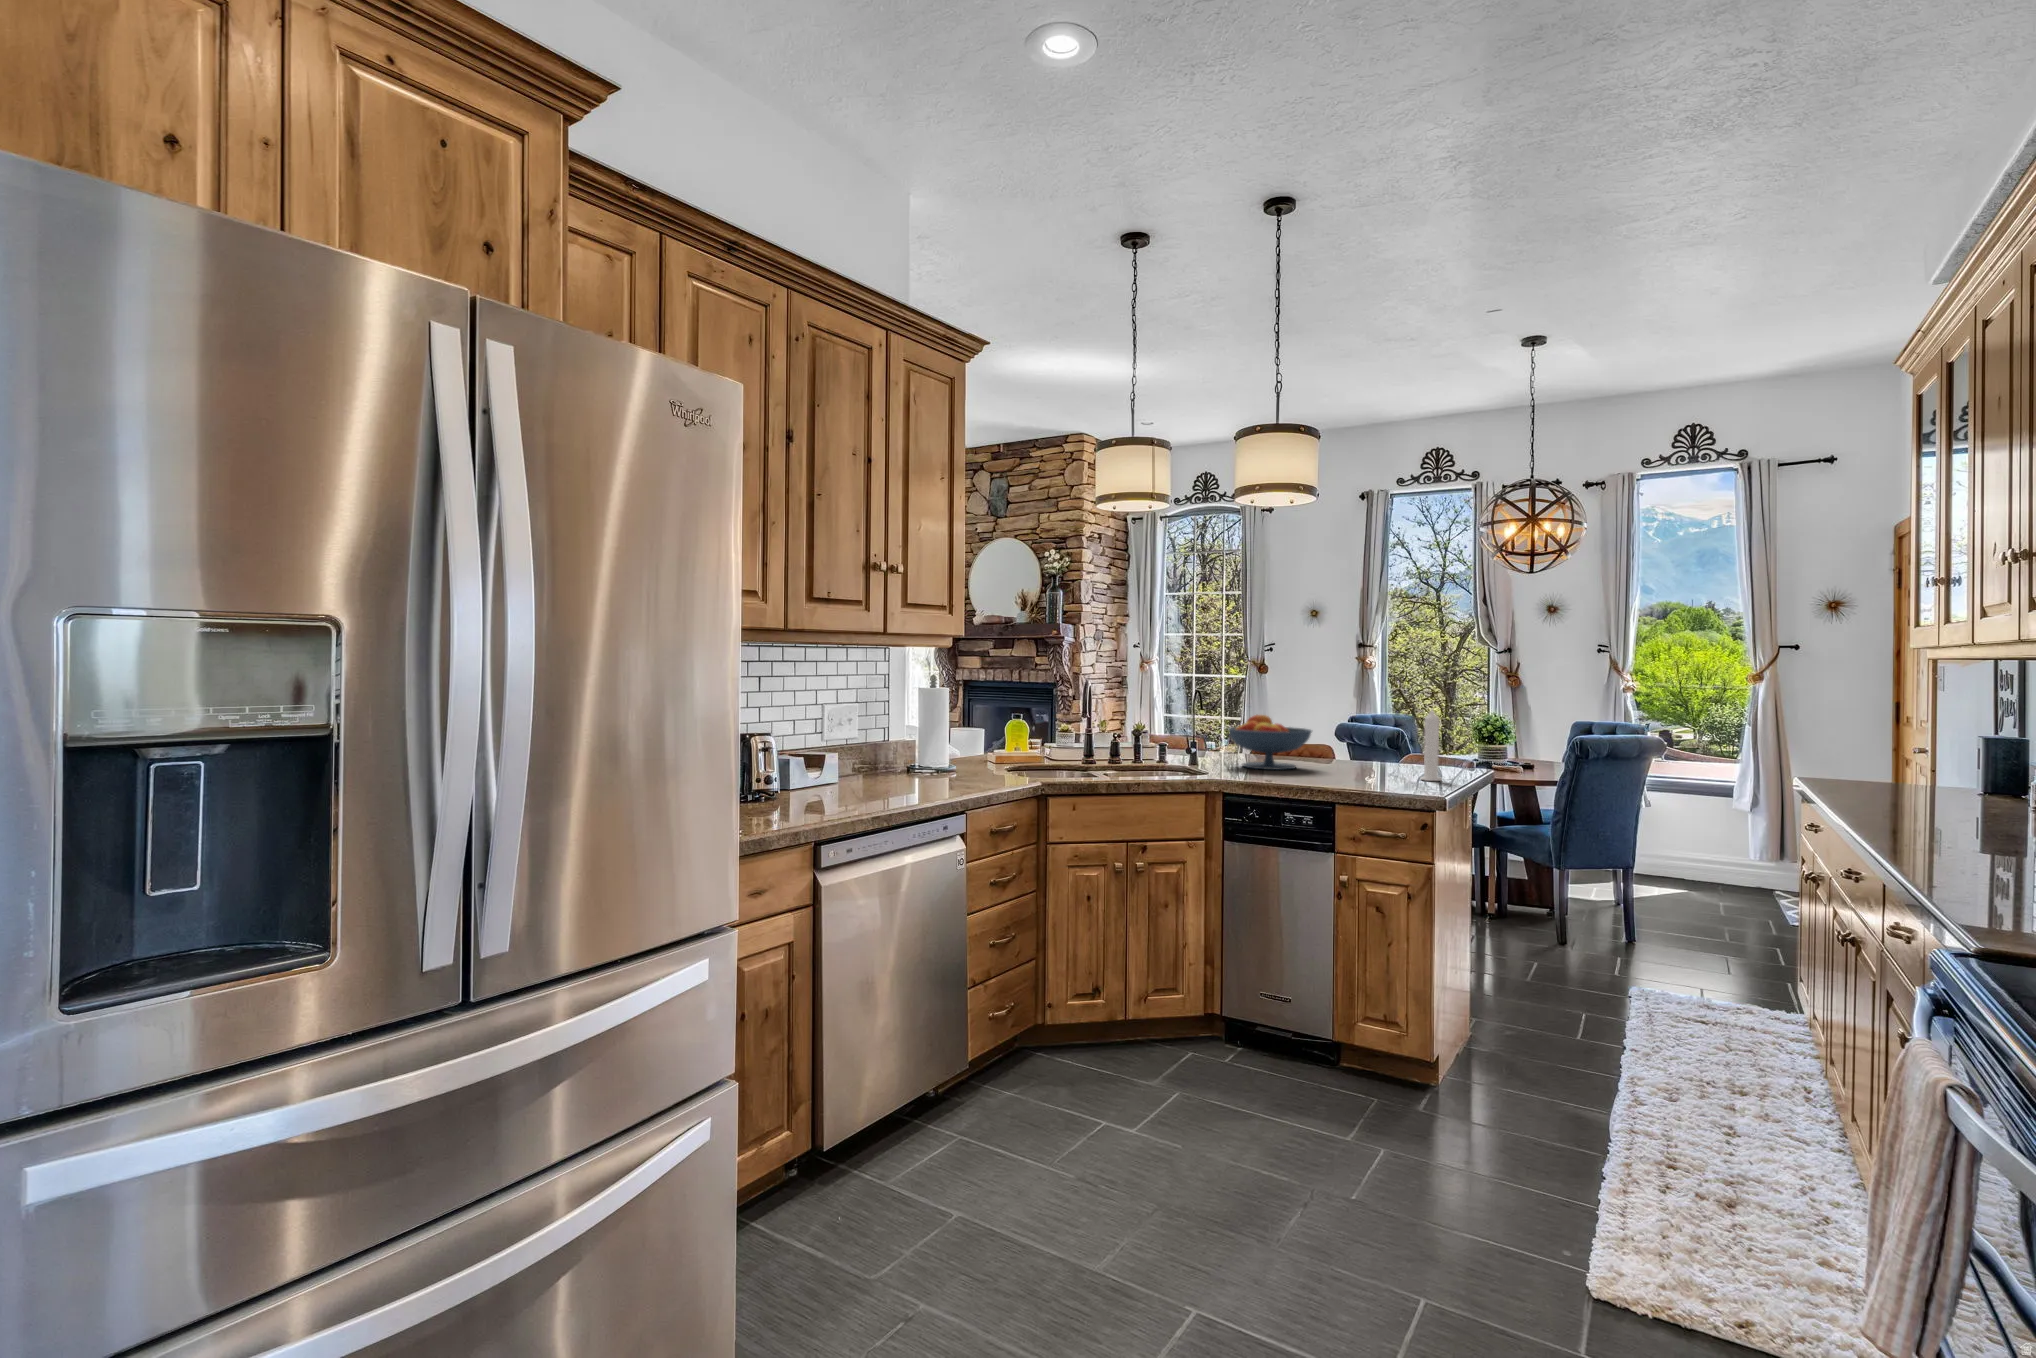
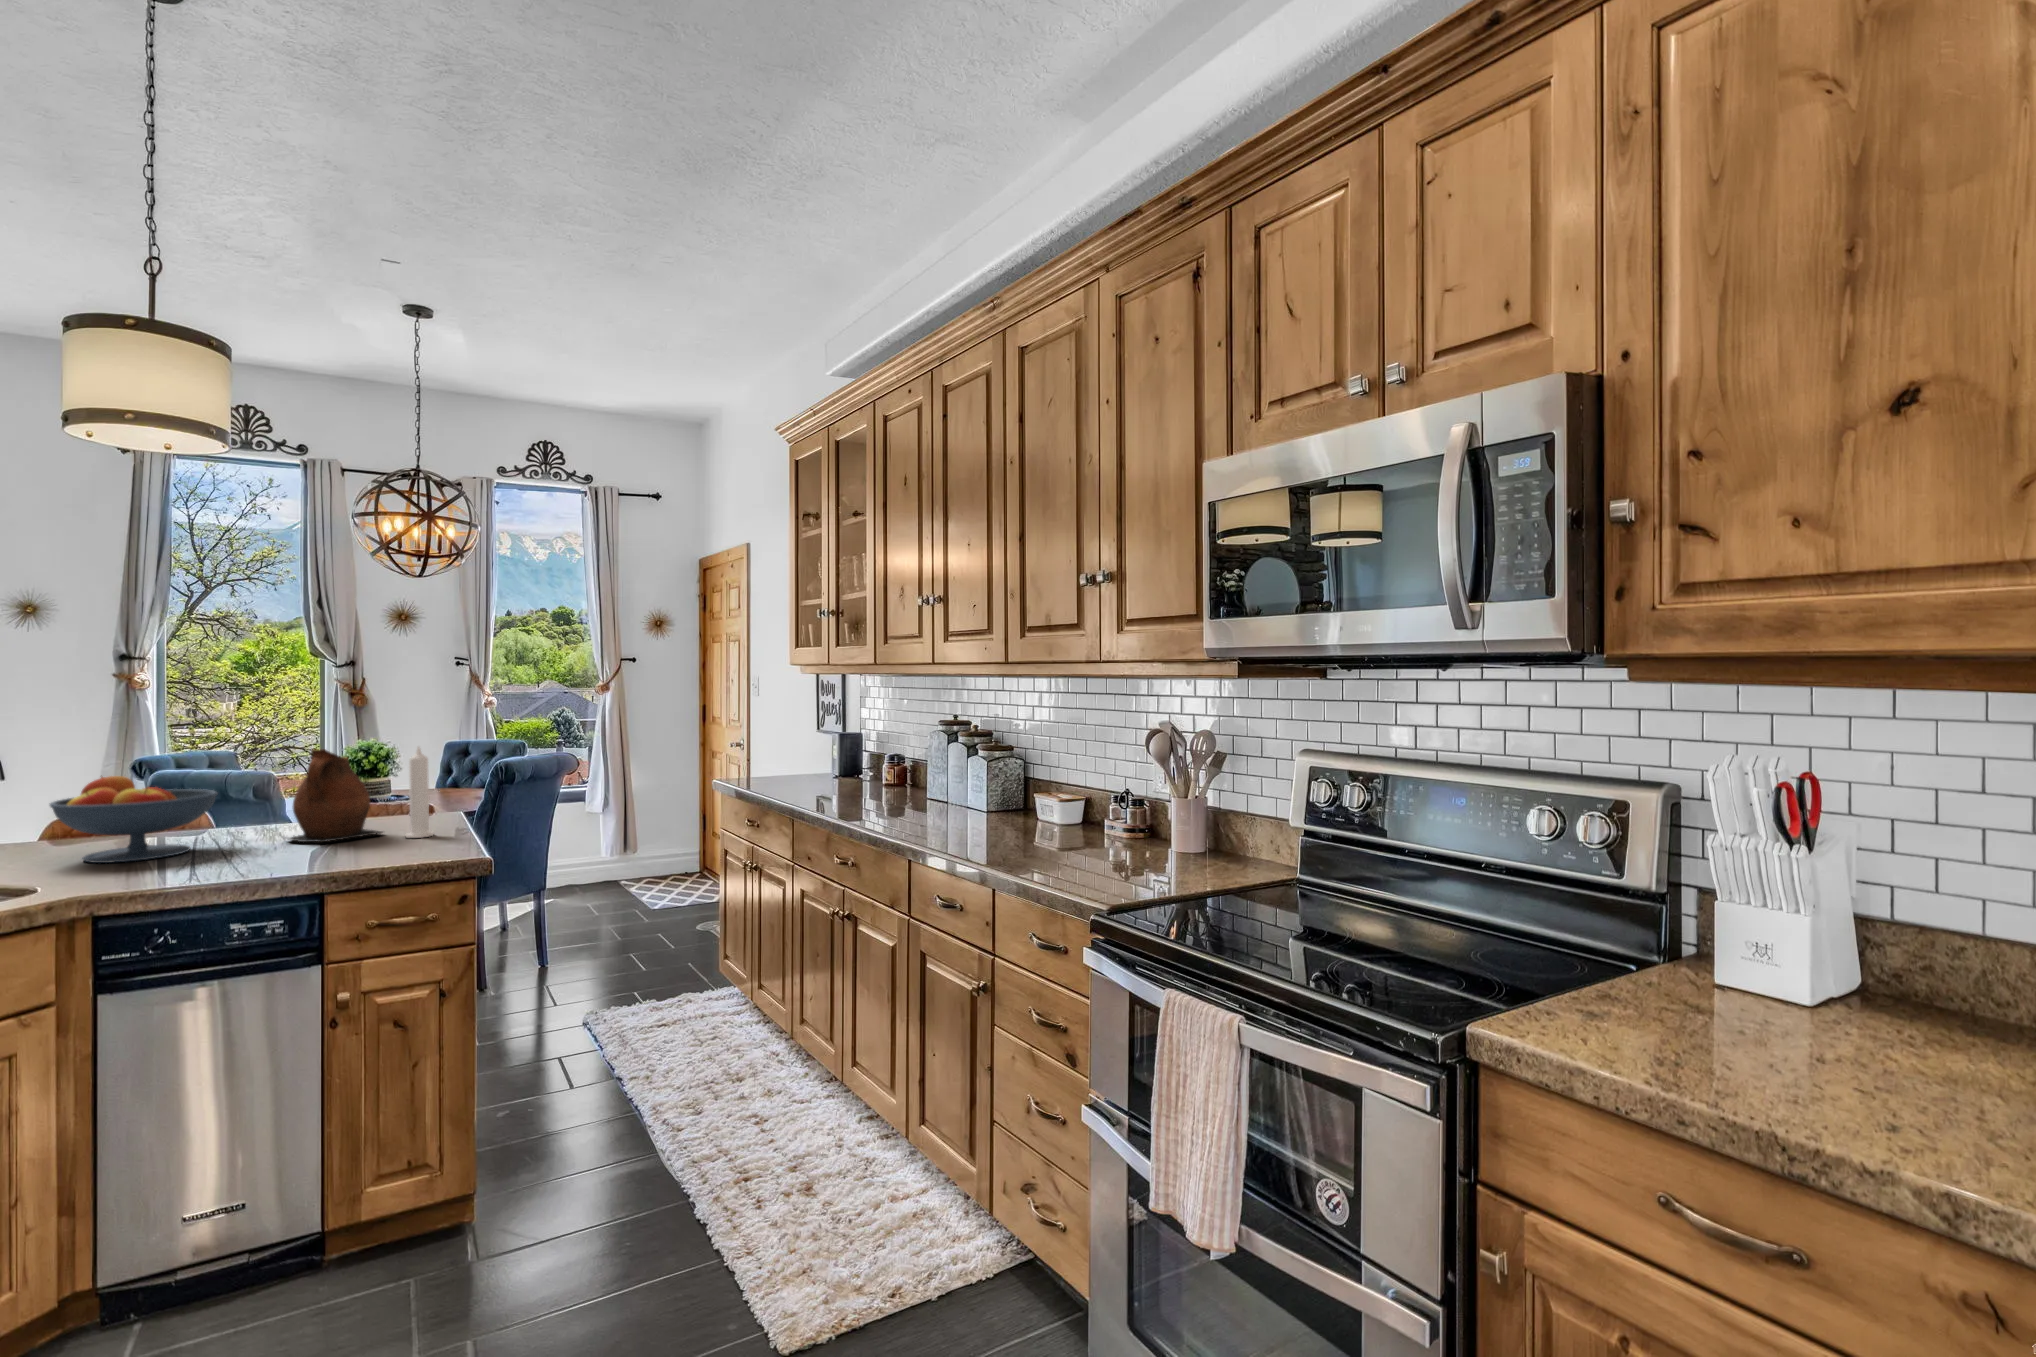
ceramic pitcher: none [1347,705,1412,776] -> present [289,749,383,842]

